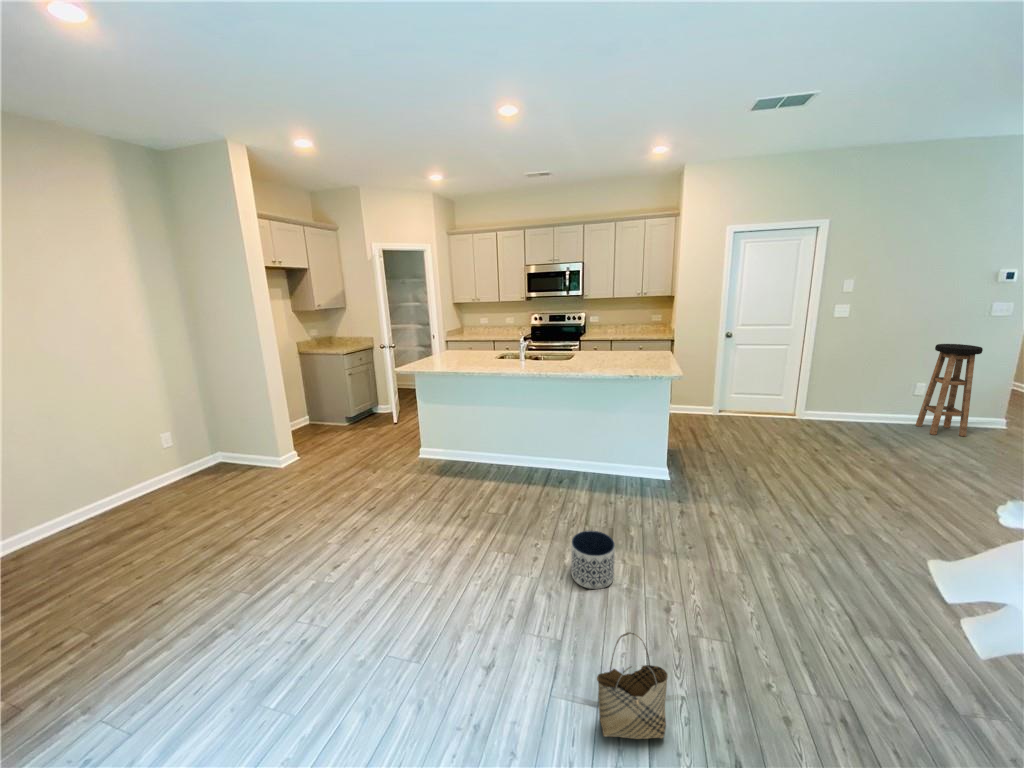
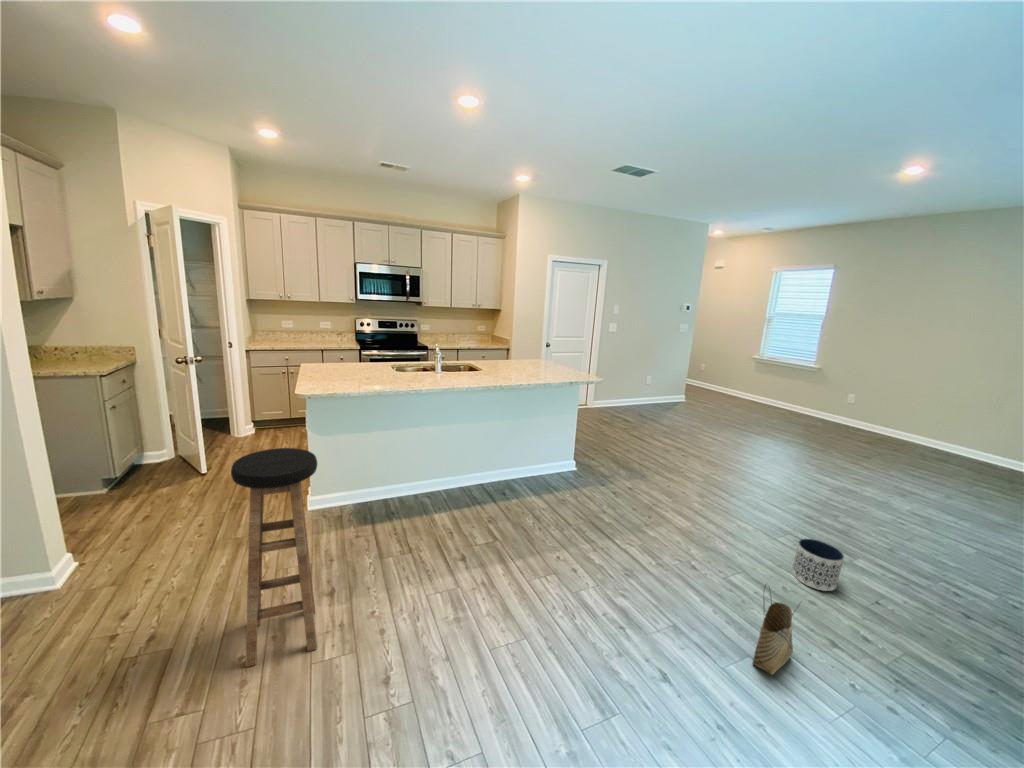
bar stool: present [916,344,983,437] -> present [231,448,317,667]
planter: present [571,531,615,589] -> present [792,539,844,591]

